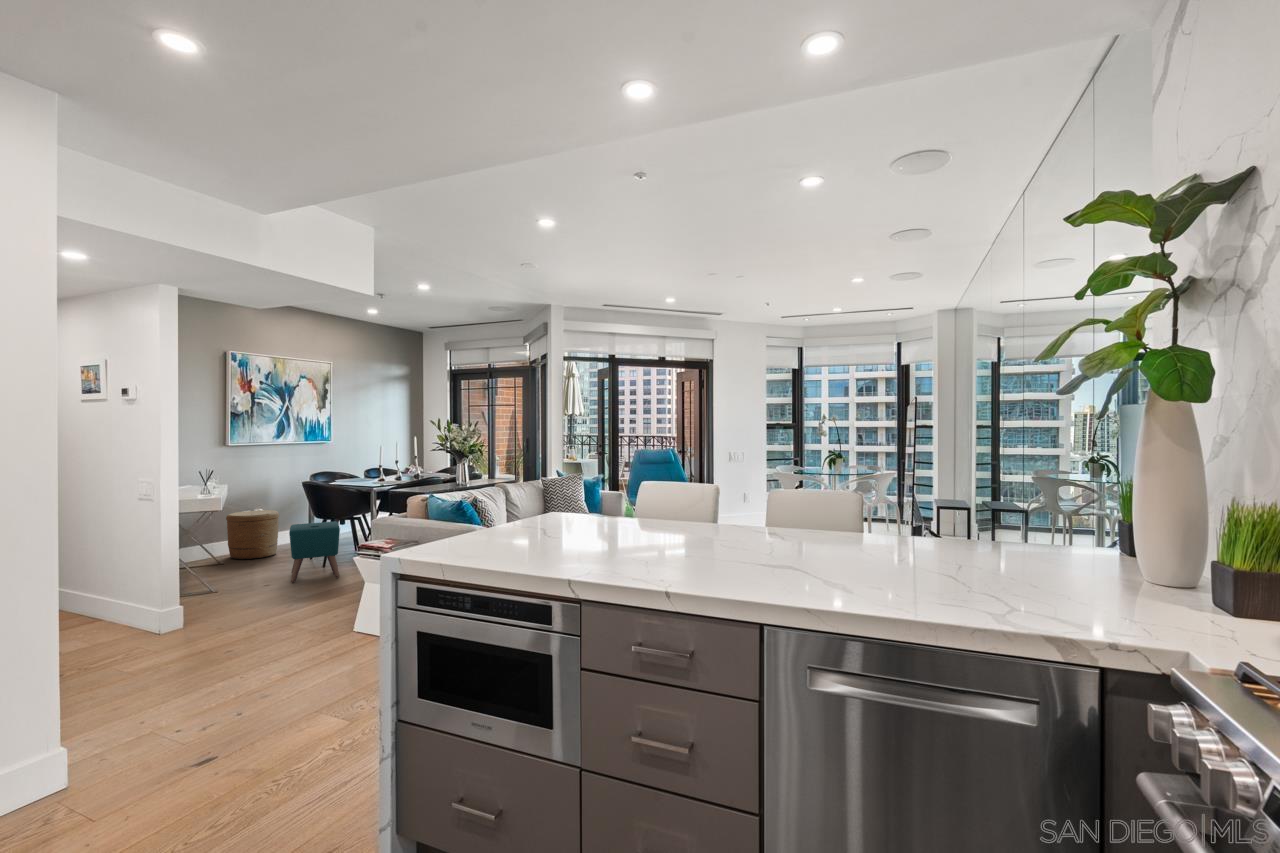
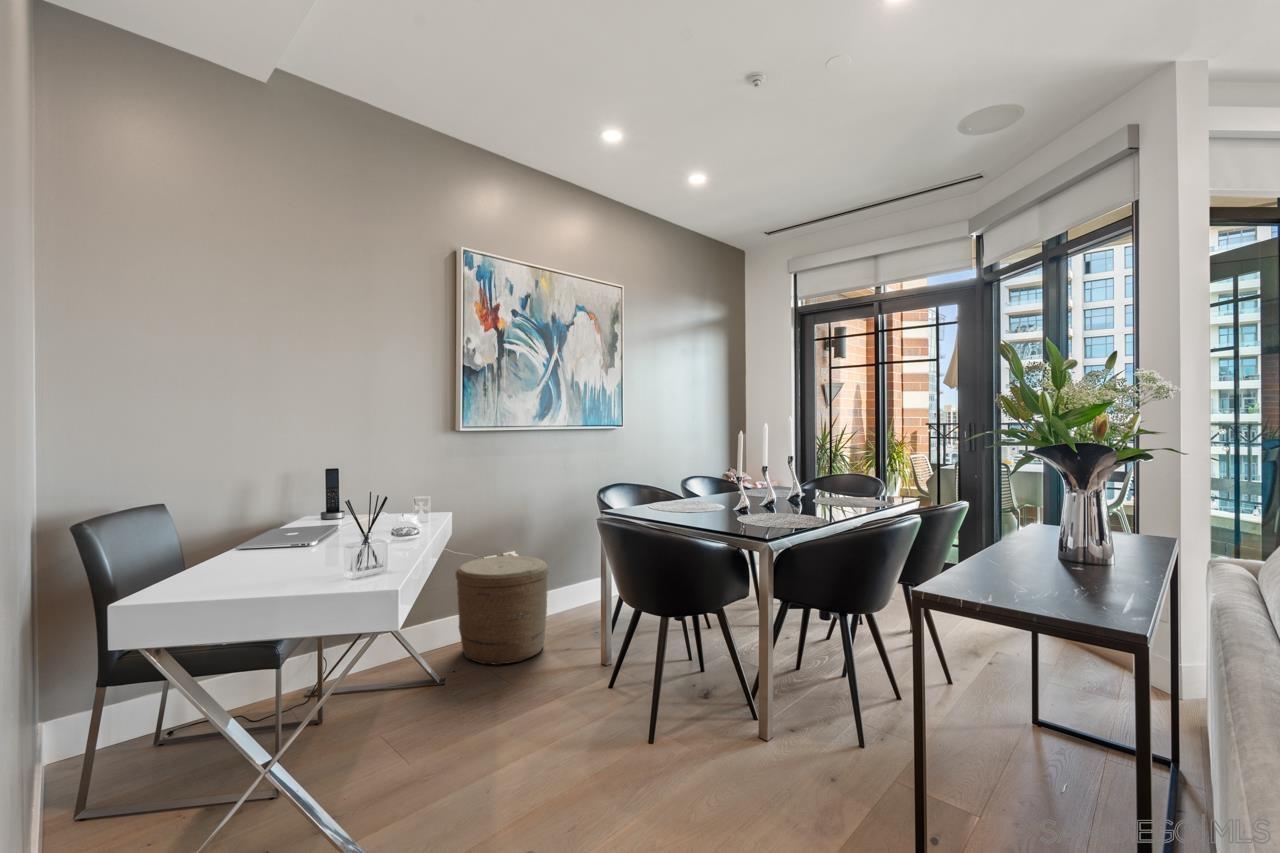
ottoman: present [289,521,340,583] -> none [592,621,732,823]

